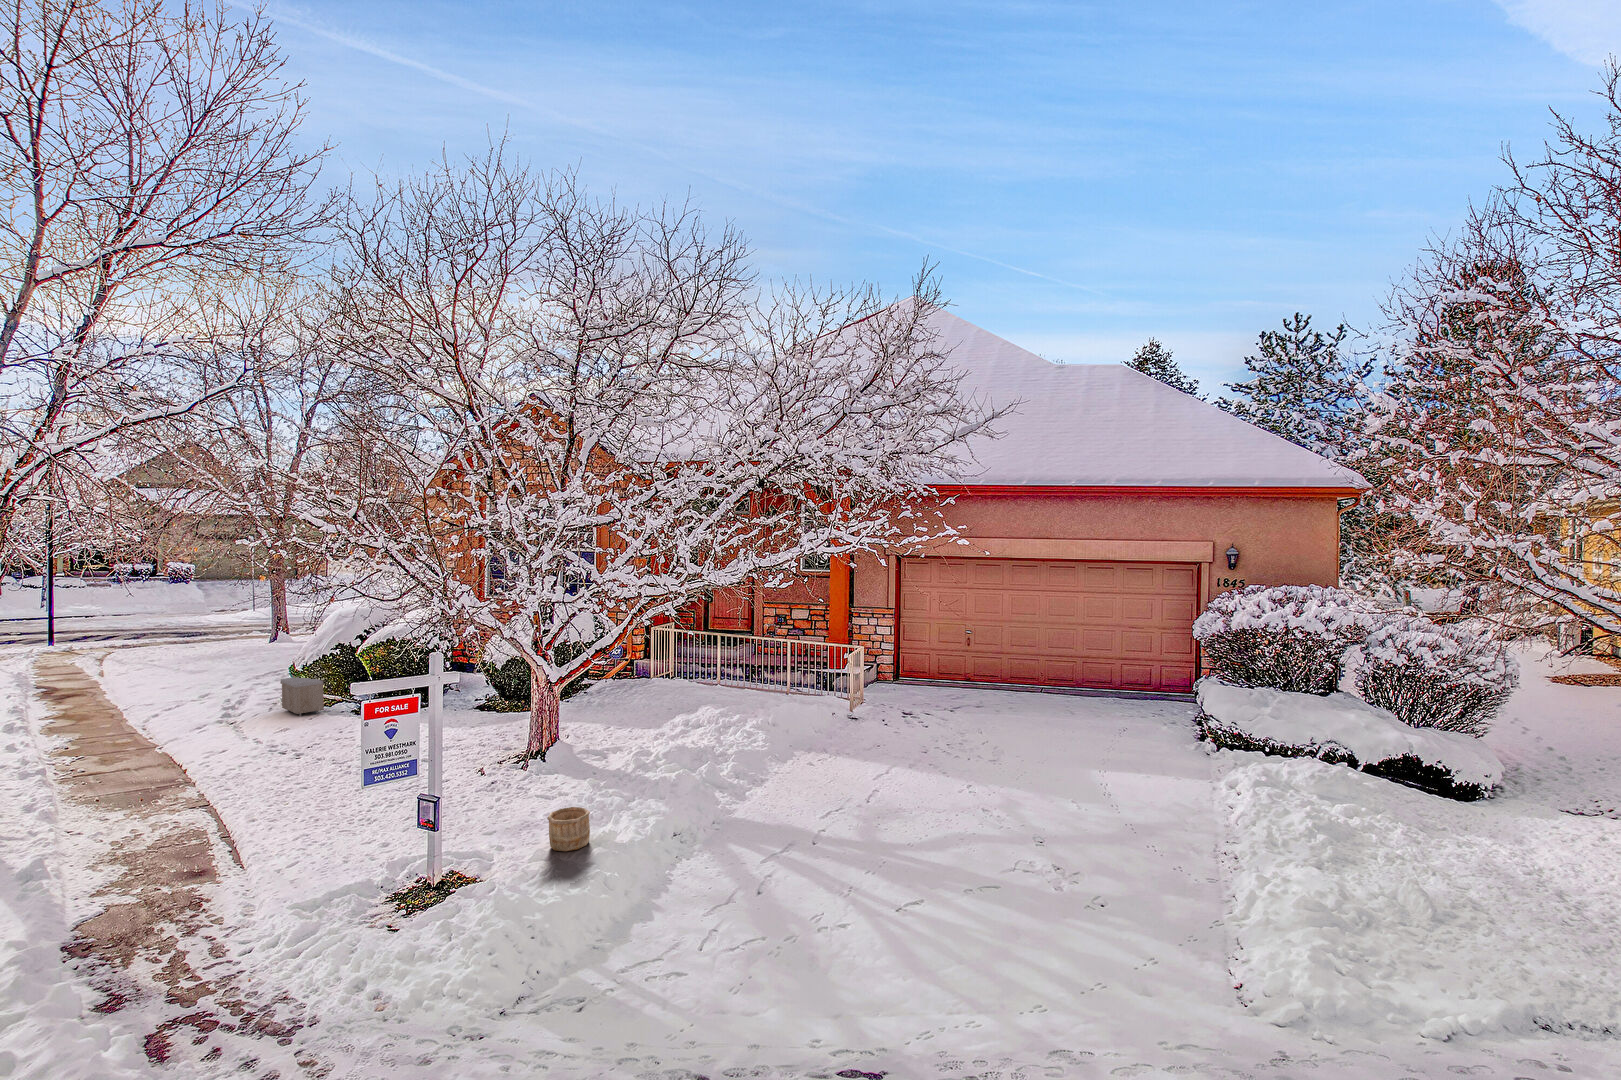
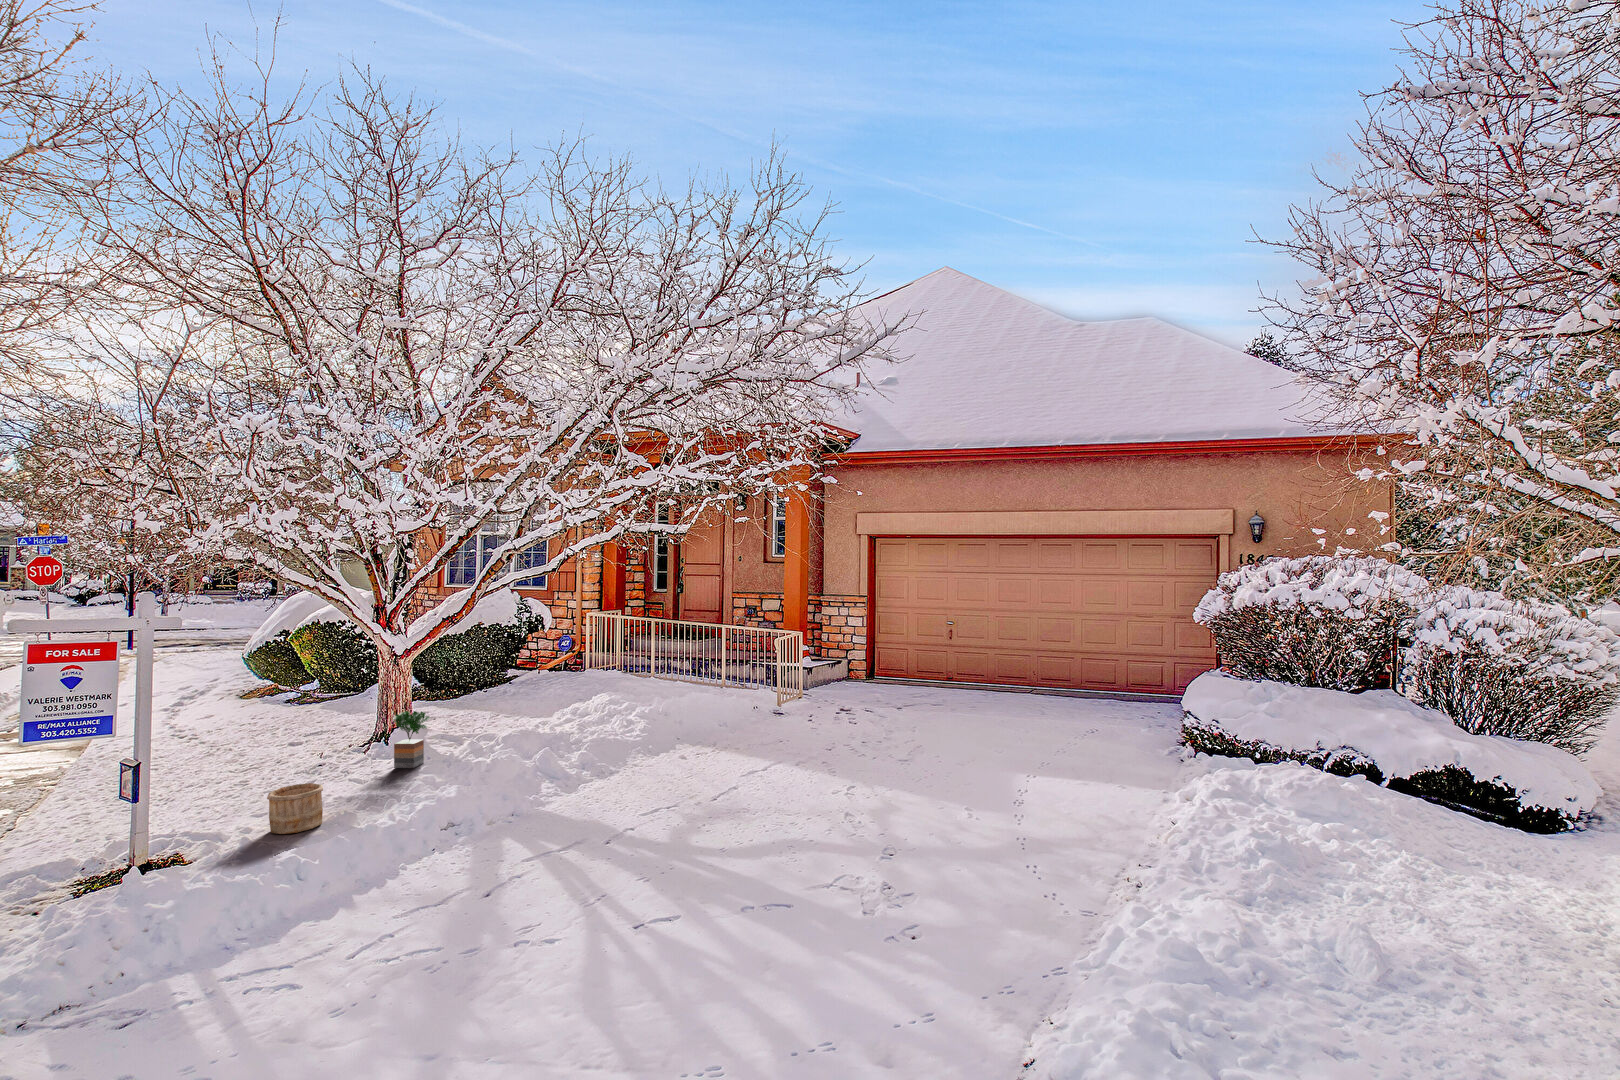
storage bench: present [280,677,324,716] -> none [224,661,260,701]
potted tree: none [576,734,609,785] -> present [394,711,430,768]

